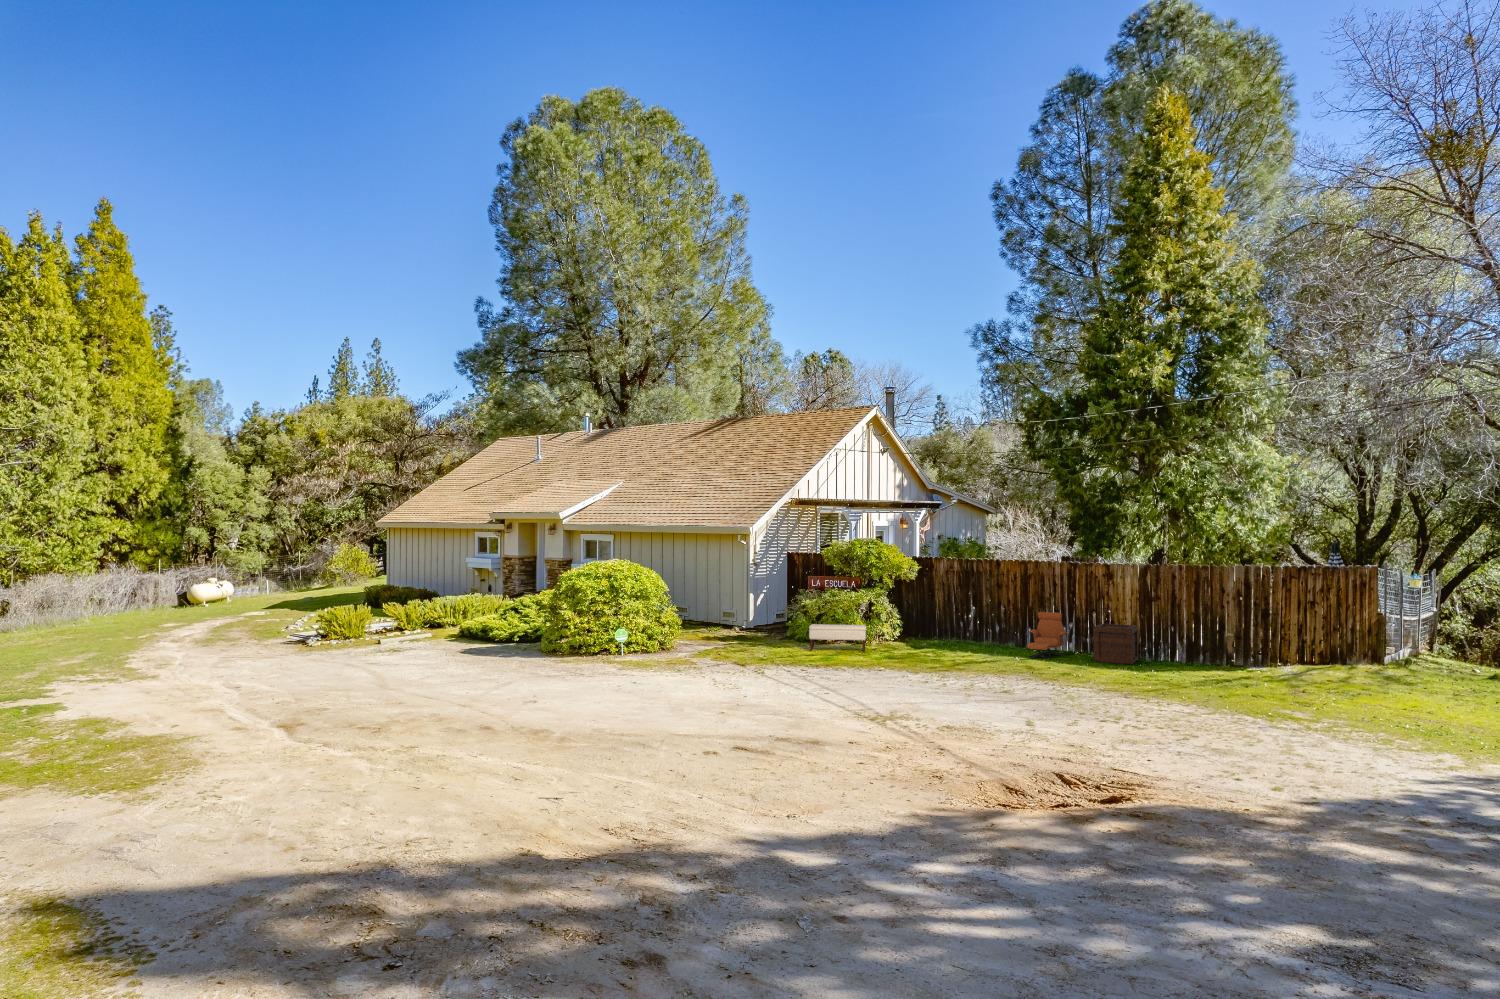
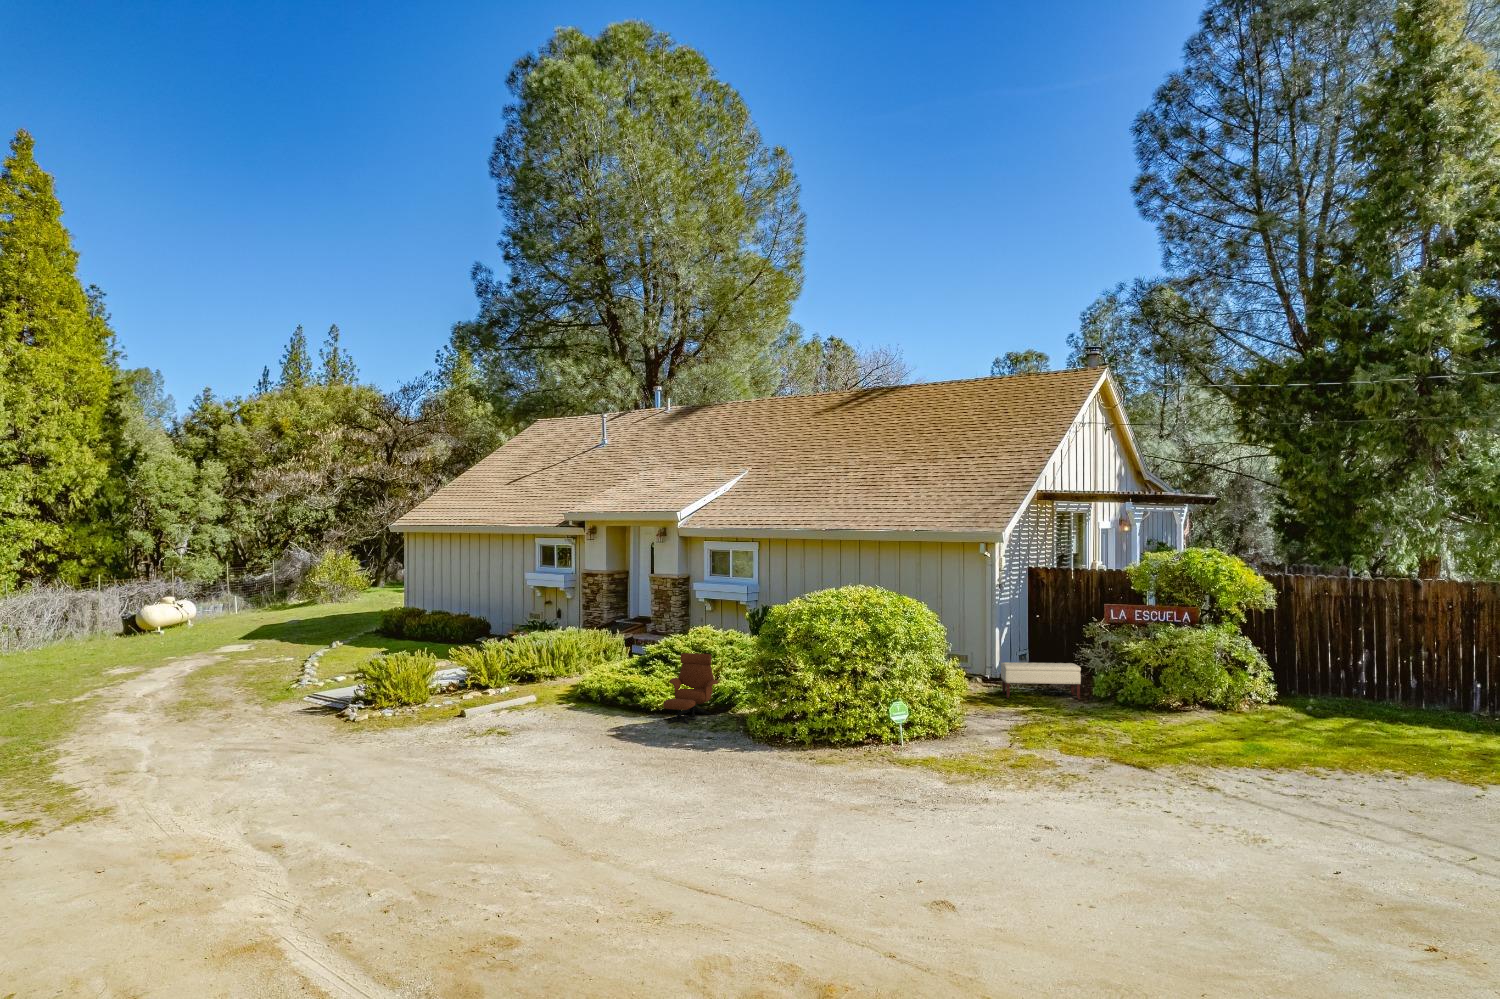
lounge chair: present [1027,612,1068,659] -> present [663,653,718,724]
wooden crate: present [1093,624,1139,665] -> none [1393,662,1459,718]

